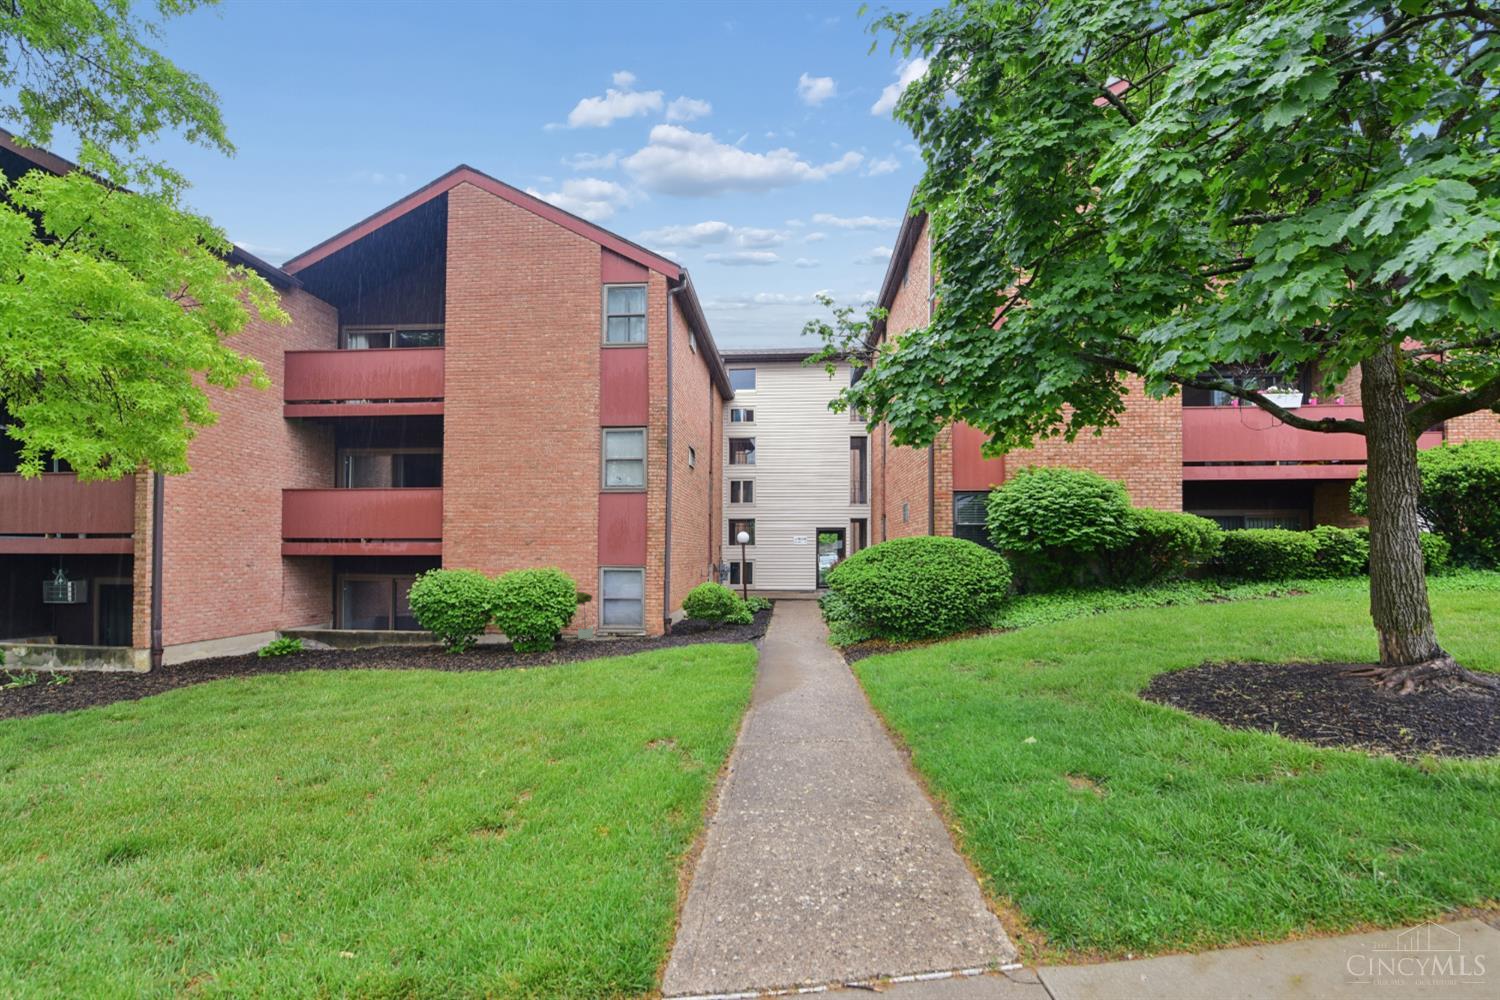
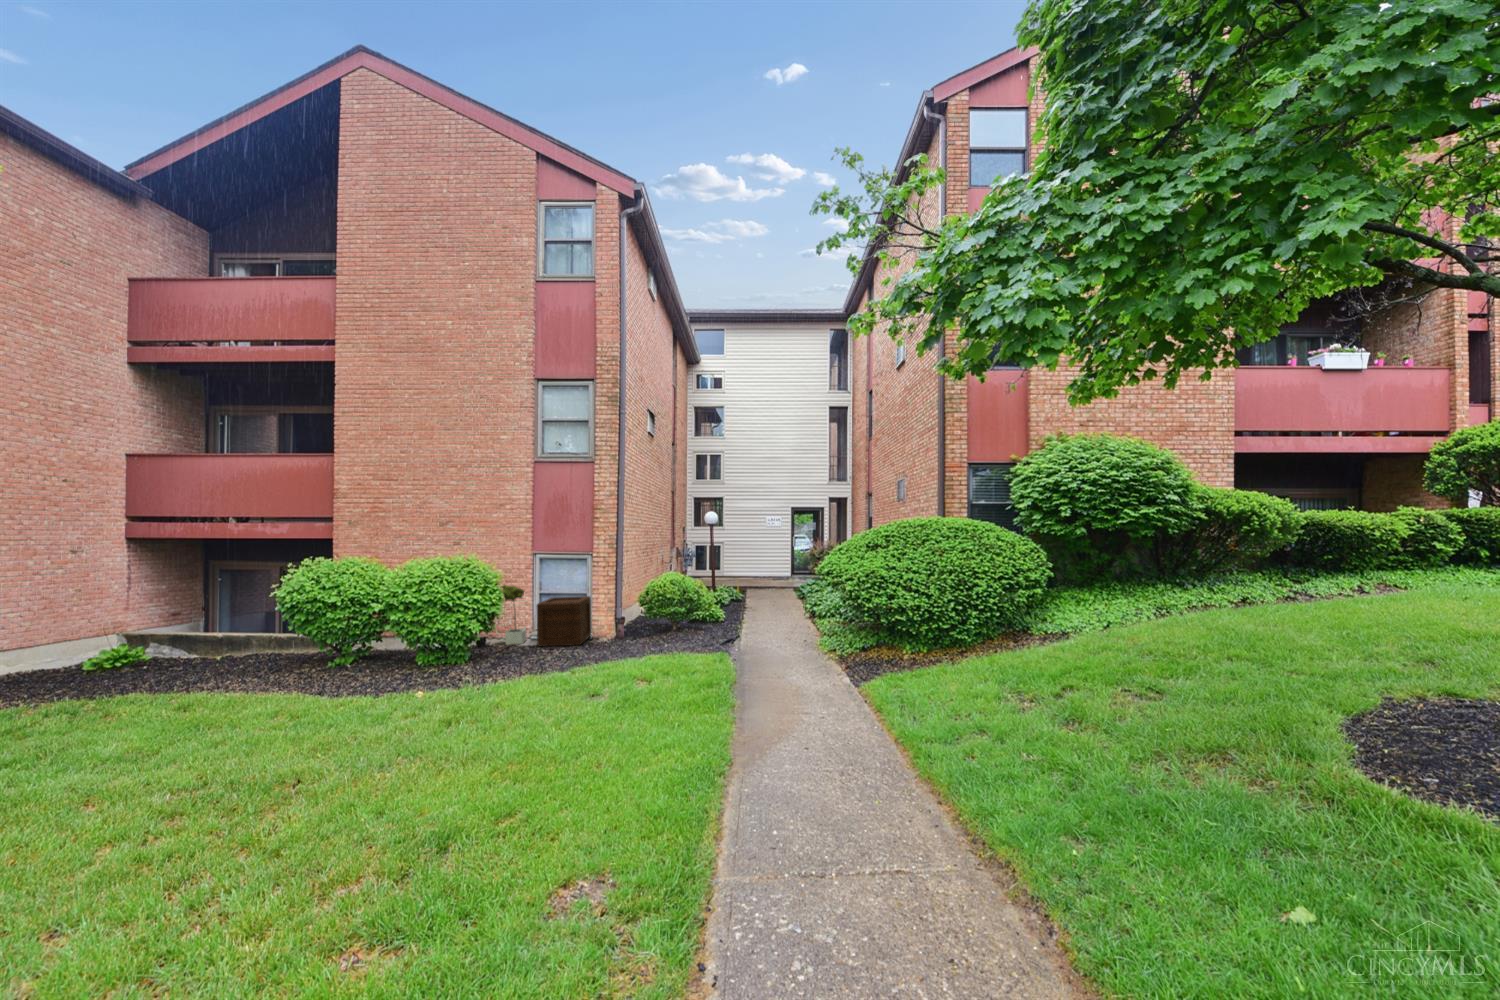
wooden crate: none [603,601,645,640] -> present [536,596,591,647]

